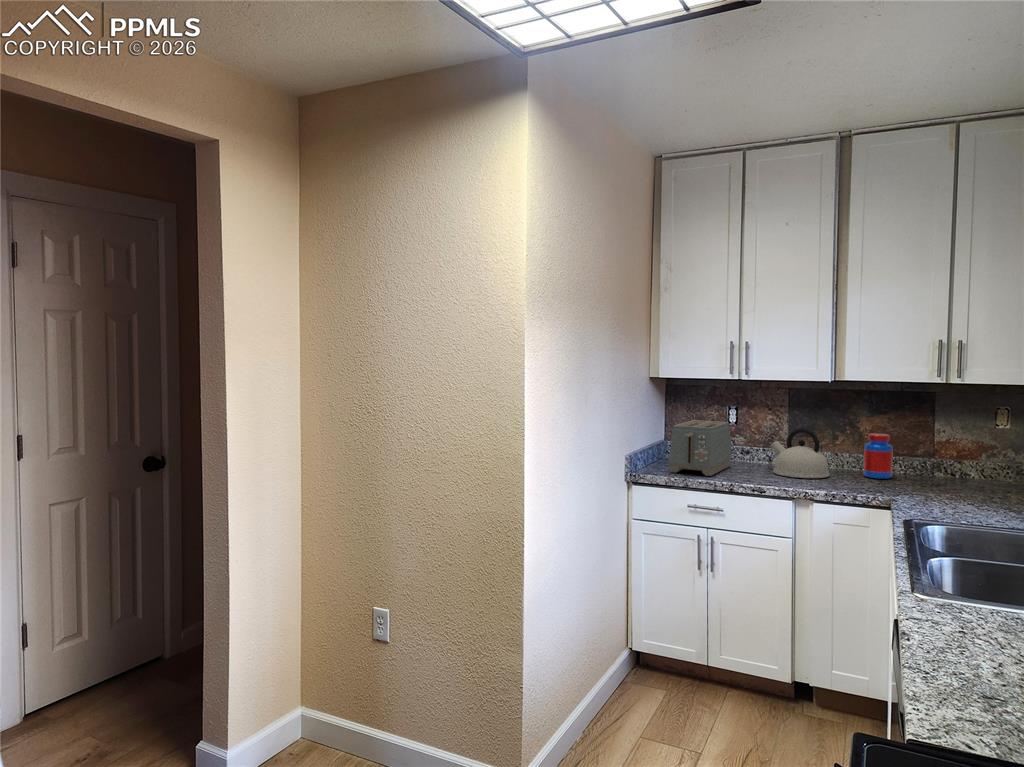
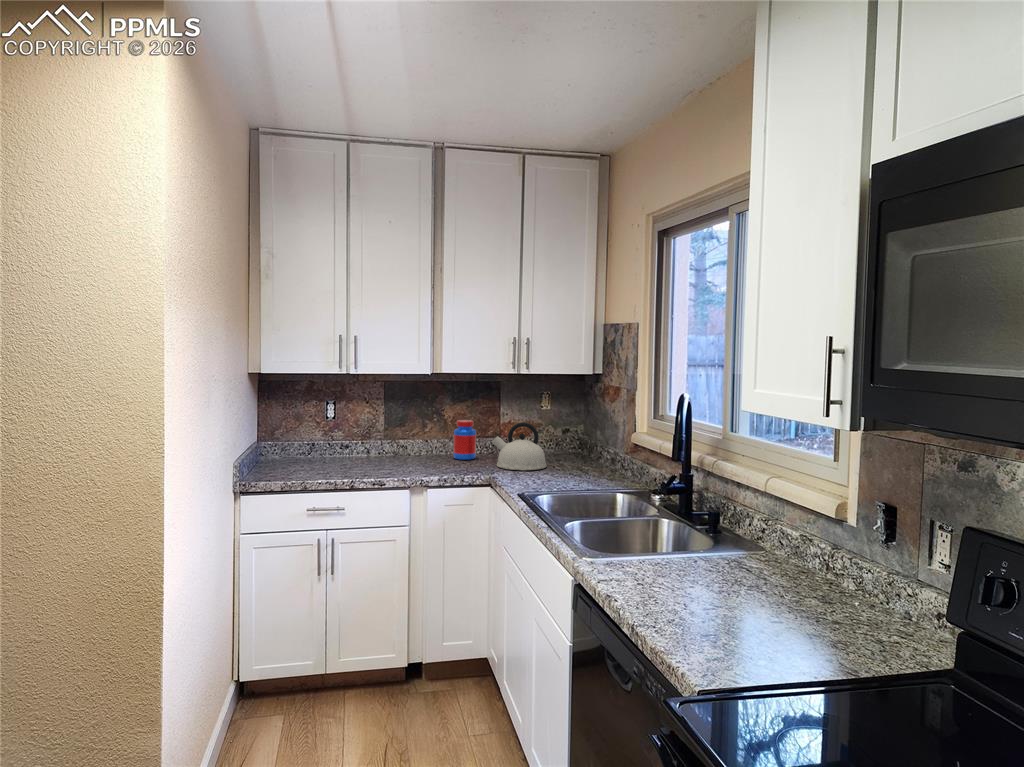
toaster: present [669,420,732,476] -> none [279,417,336,476]
kettle: present [770,428,830,478] -> present [492,422,547,470]

